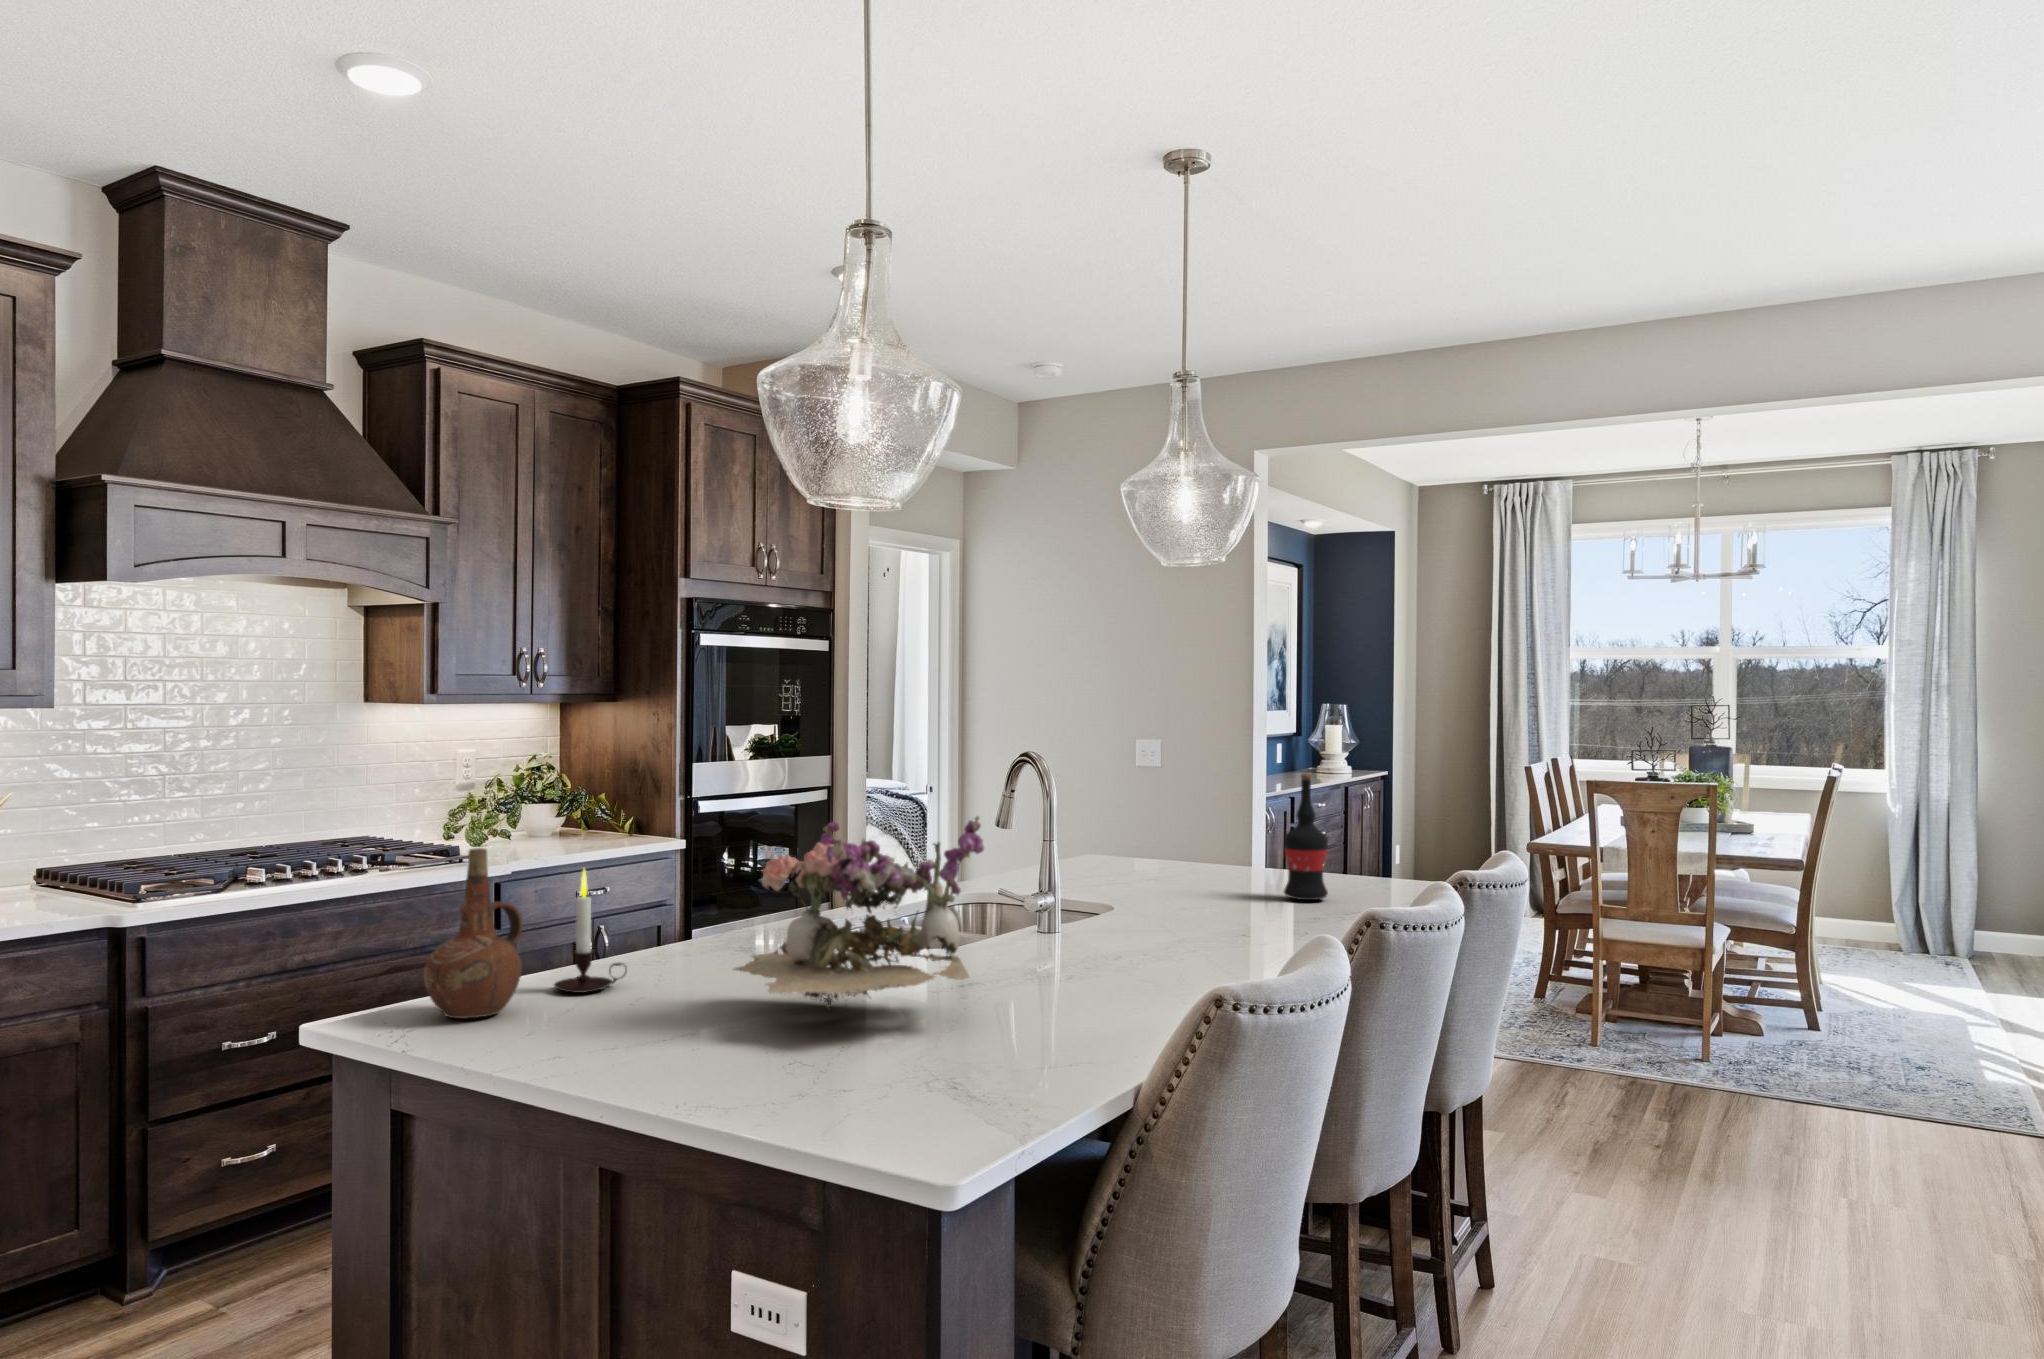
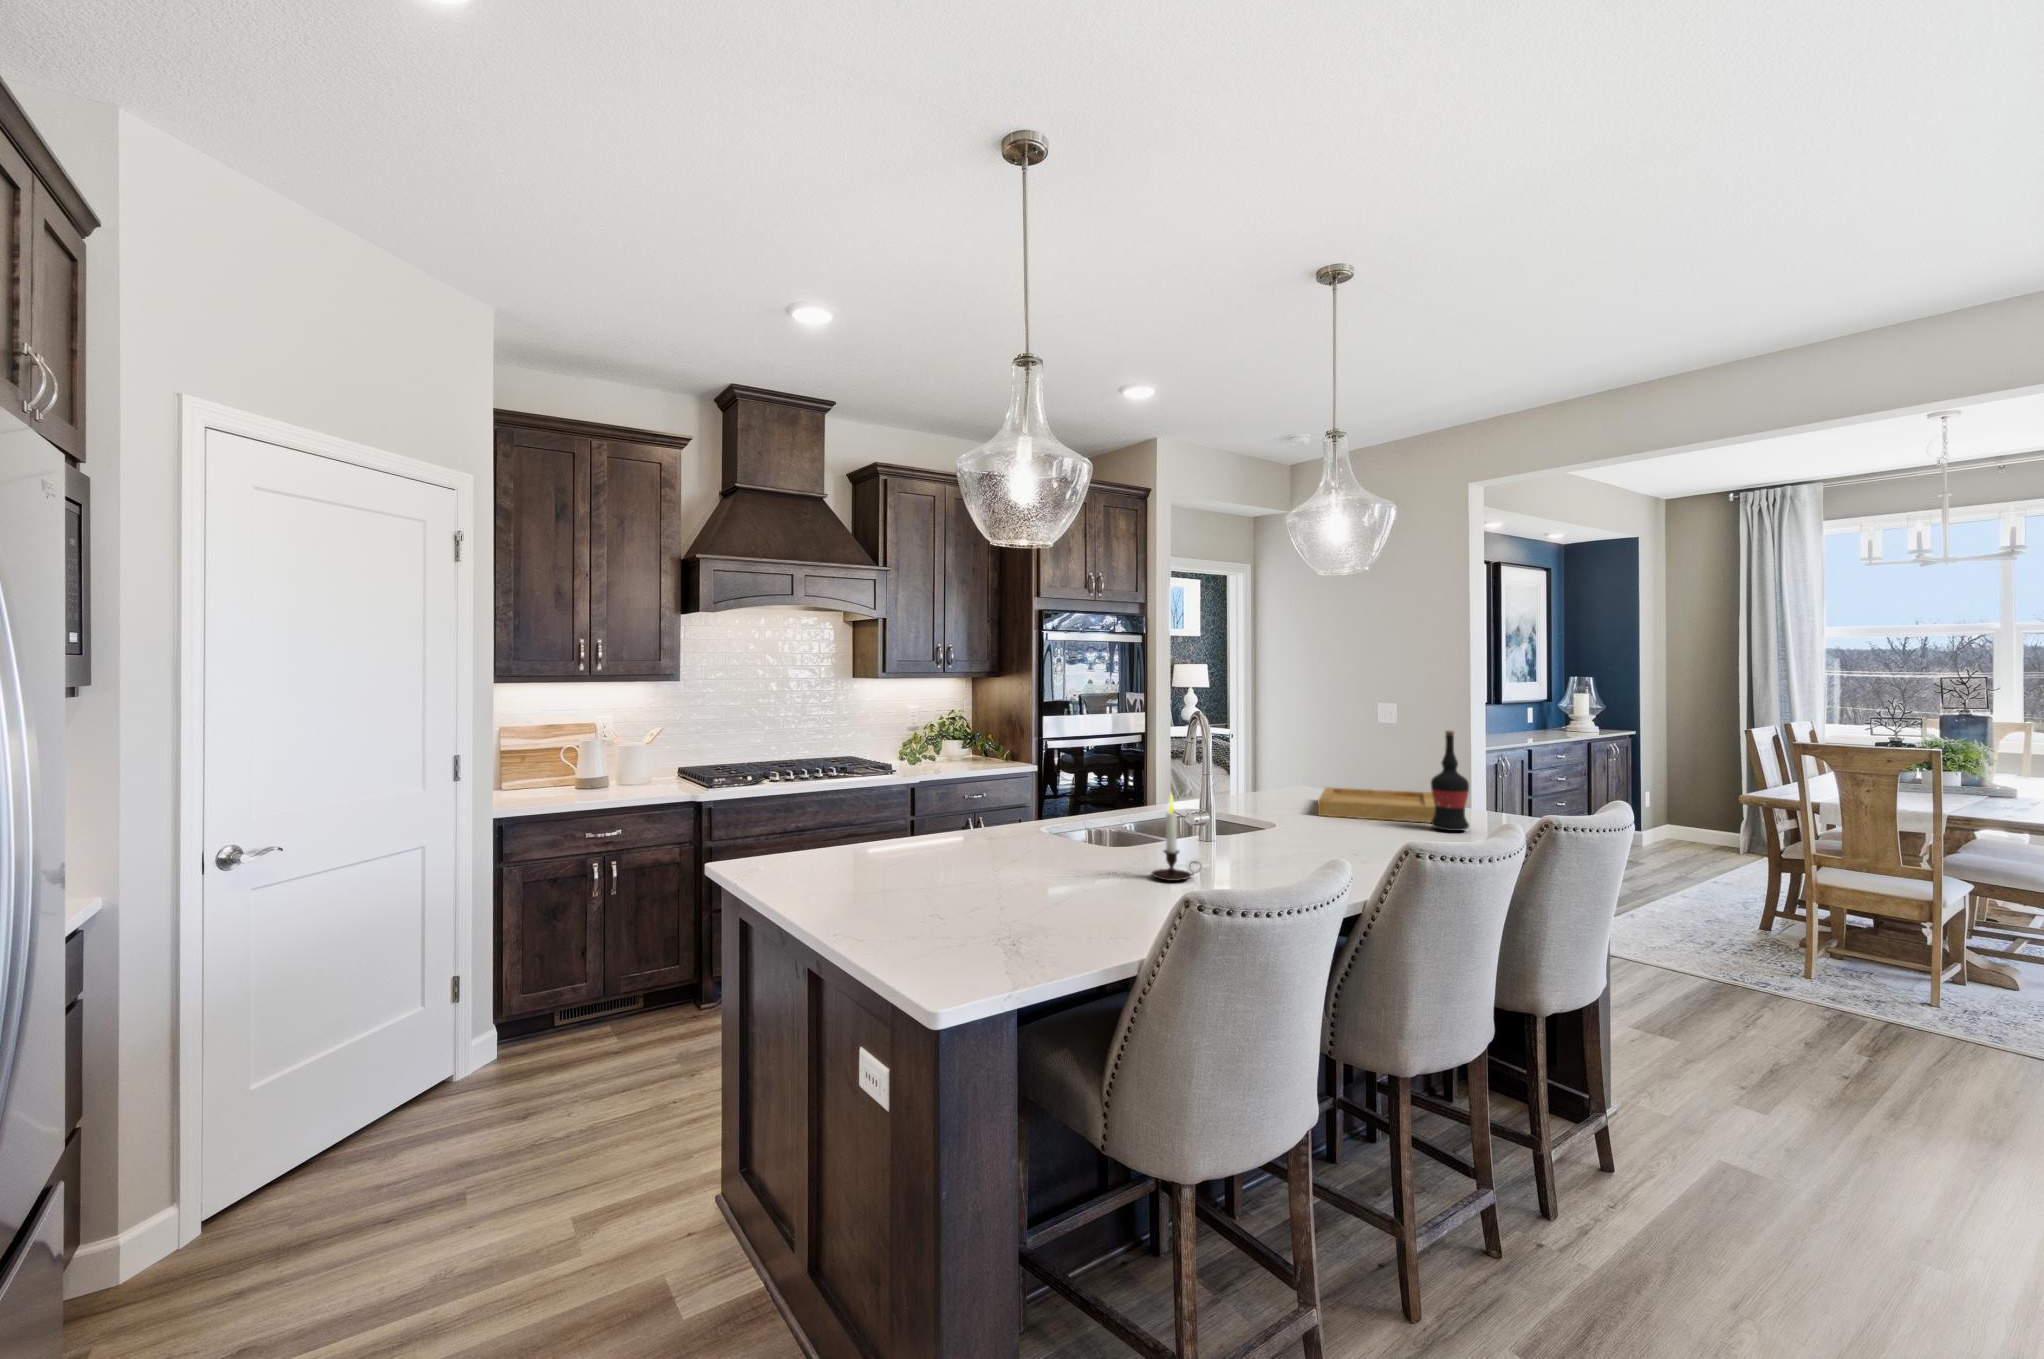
flower arrangement: present [733,816,984,1008] -> none [929,753,1090,884]
ceramic pitcher: present [424,848,523,1018] -> none [756,764,817,869]
tray: none [1129,853,1283,892] -> present [1318,787,1435,823]
candle: present [554,869,627,993] -> present [1152,795,1202,881]

